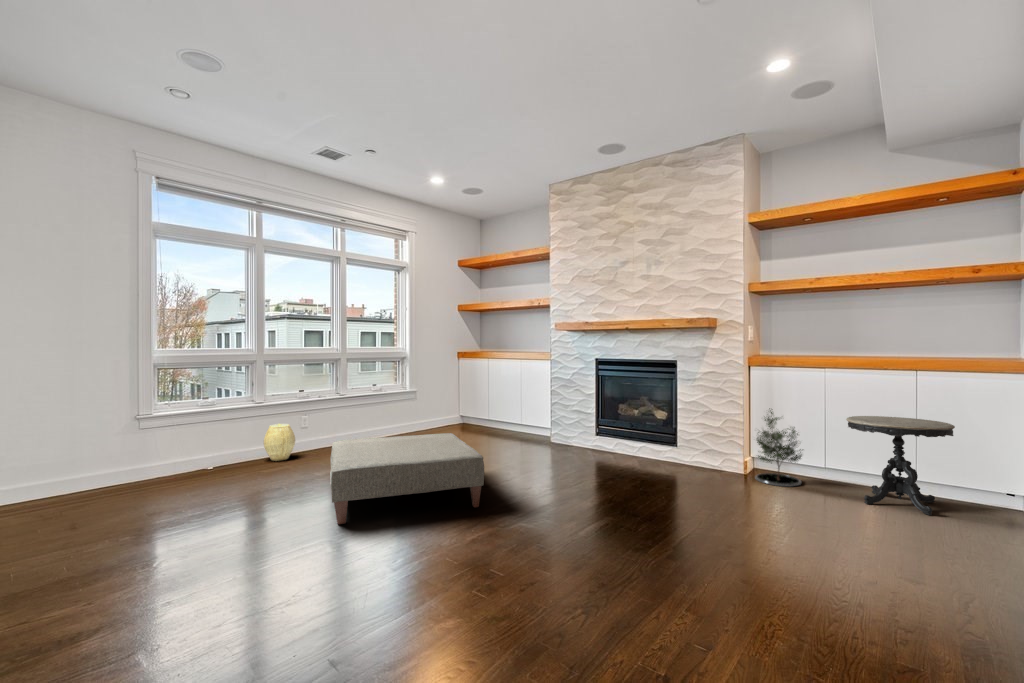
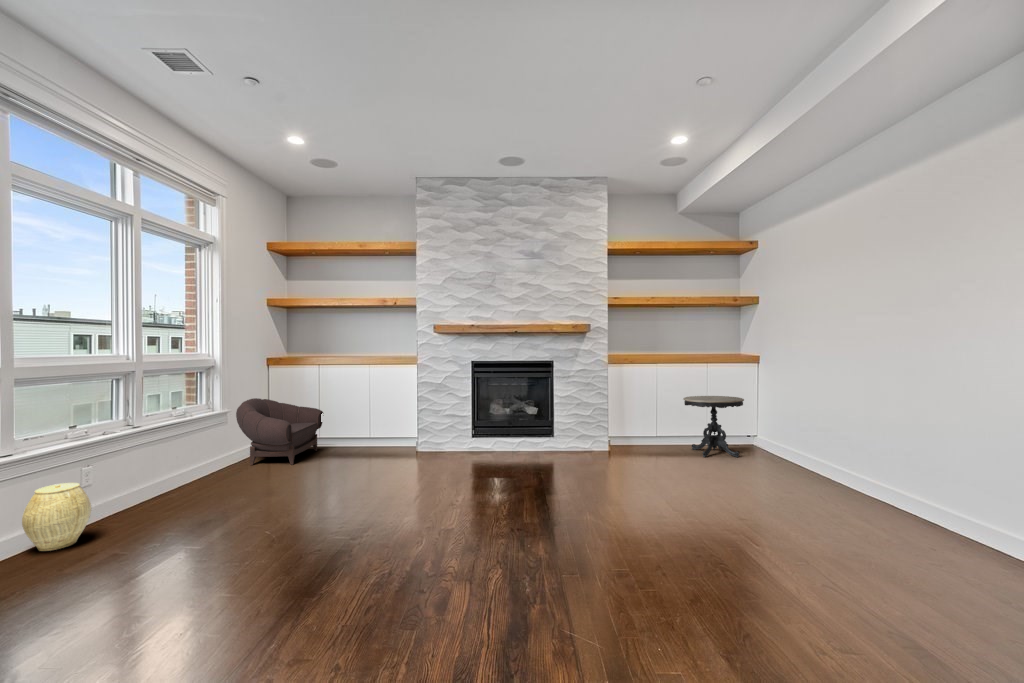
armchair: none [420,384,490,438] -> present [236,398,323,465]
potted tree: present [755,408,802,487] -> none [620,396,655,455]
ottoman: present [330,433,484,524] -> none [259,453,502,597]

